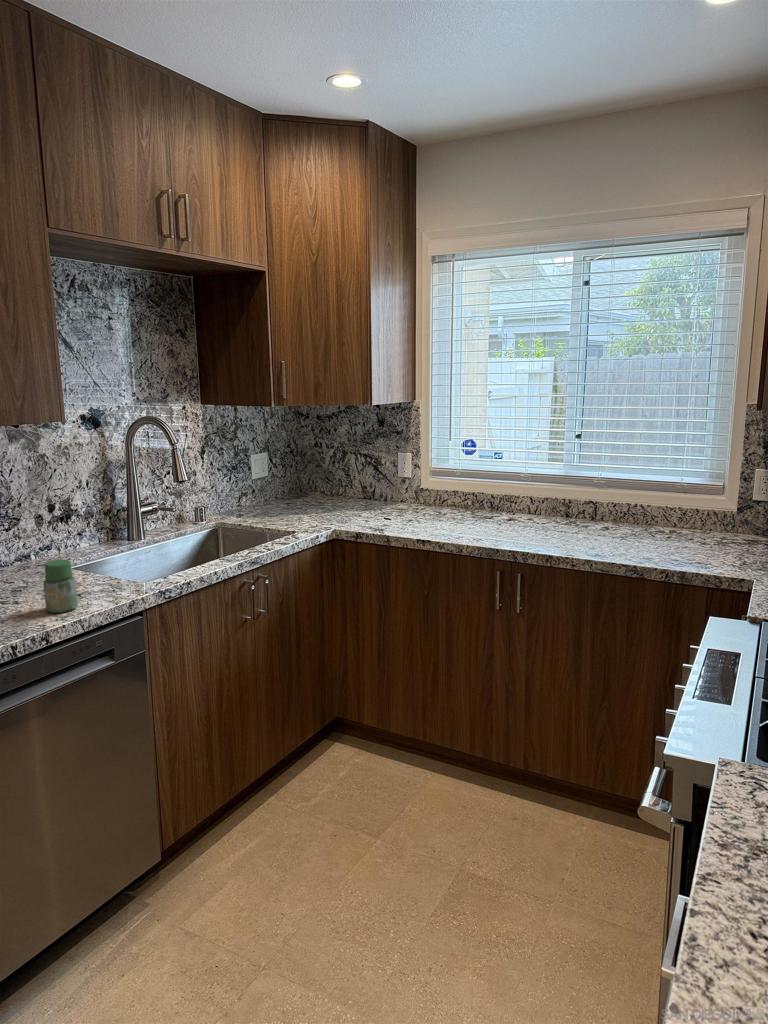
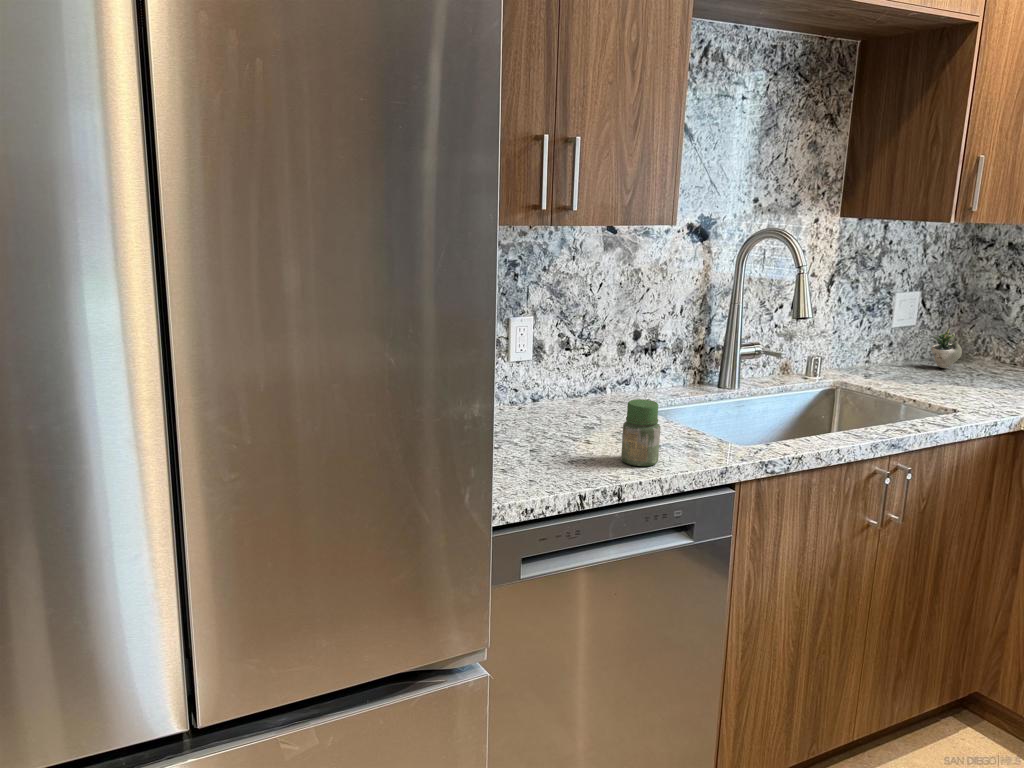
succulent plant: none [279,476,307,503] -> present [931,329,981,368]

